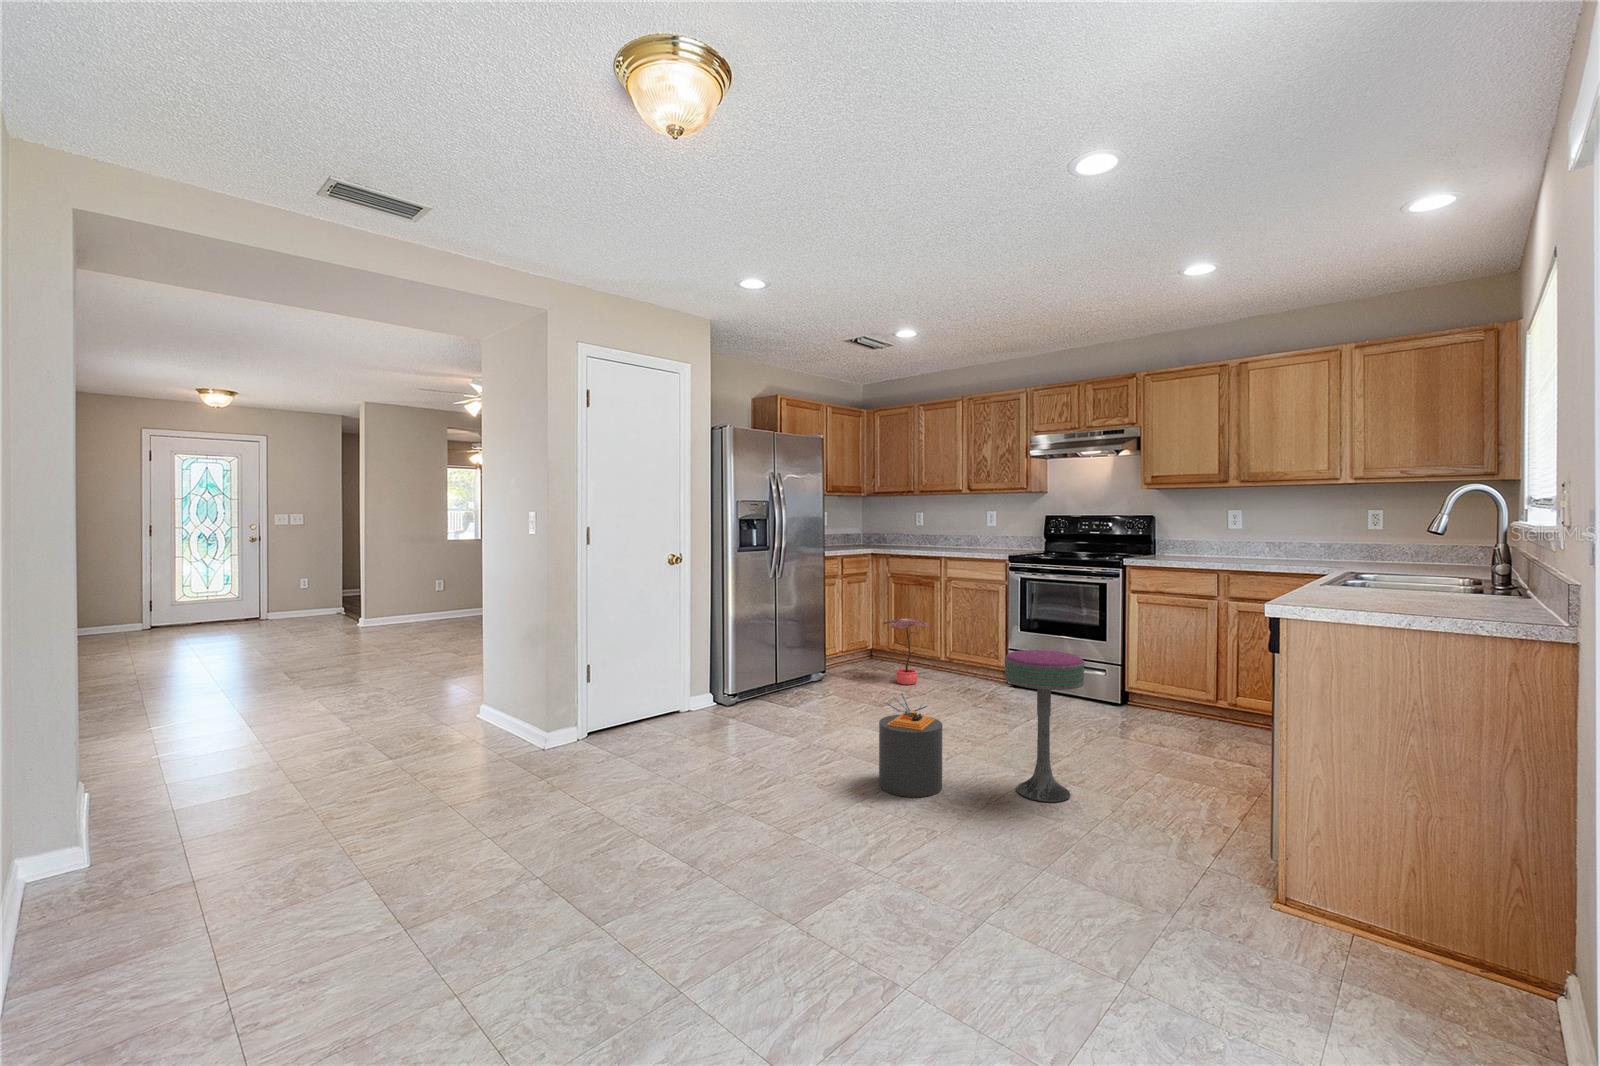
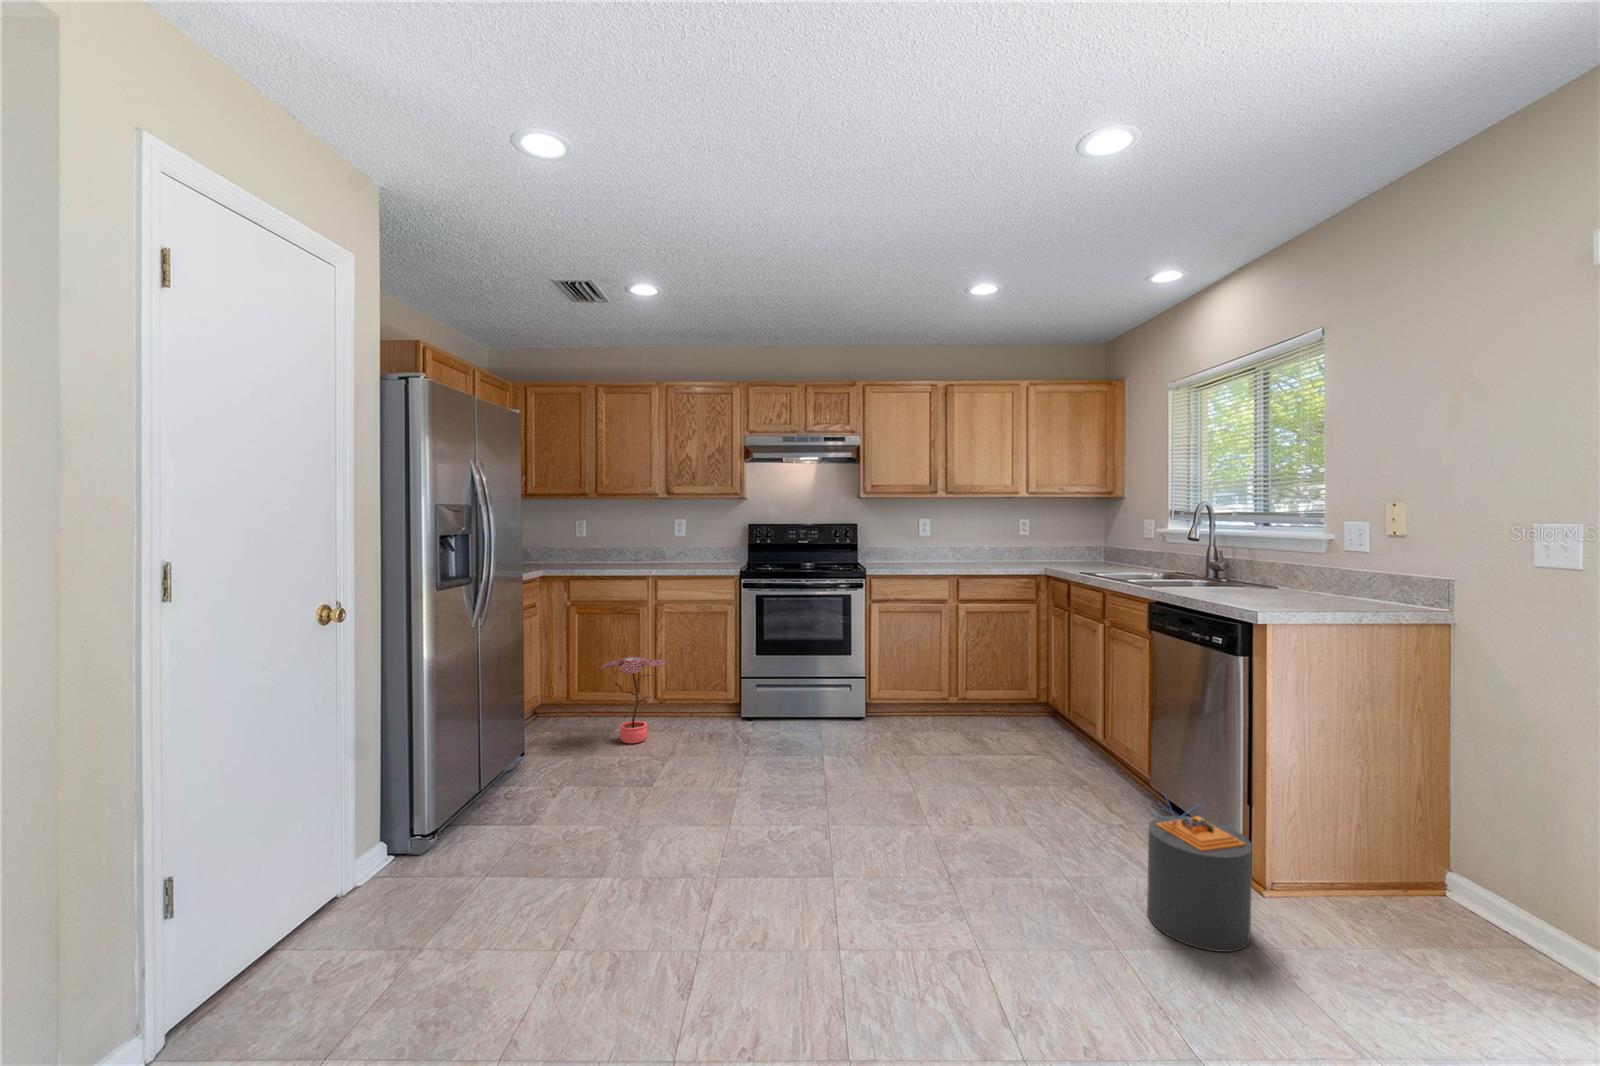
bar stool: present [1005,650,1085,802] -> none [934,687,1024,870]
trash can: present [879,693,942,797] -> present [1147,795,1252,952]

